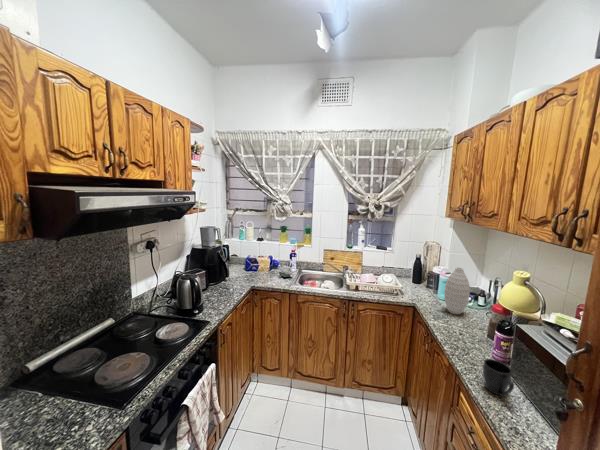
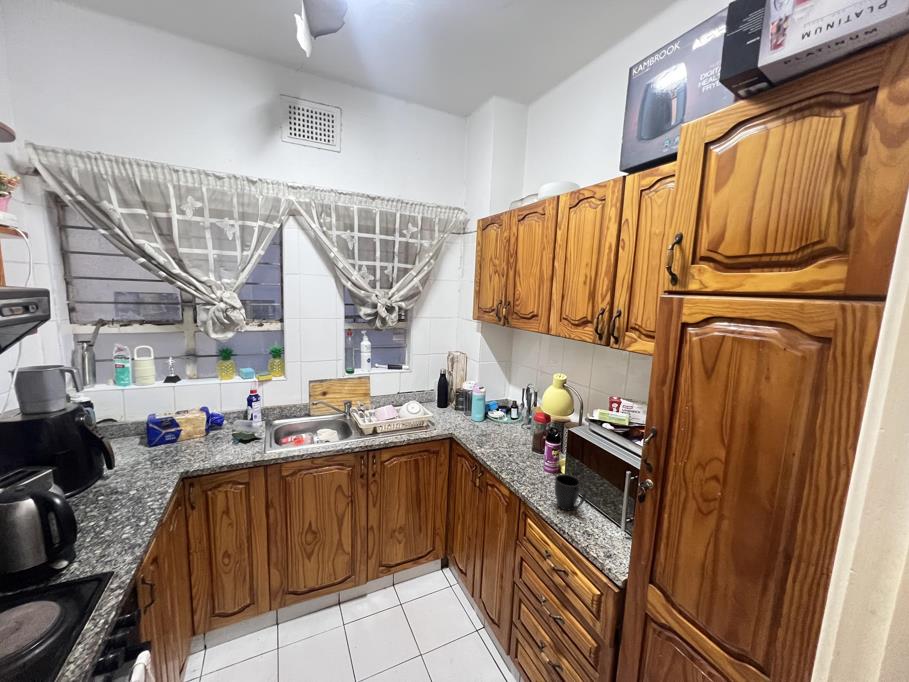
vase: present [444,267,470,314] -> none [486,380,511,436]

